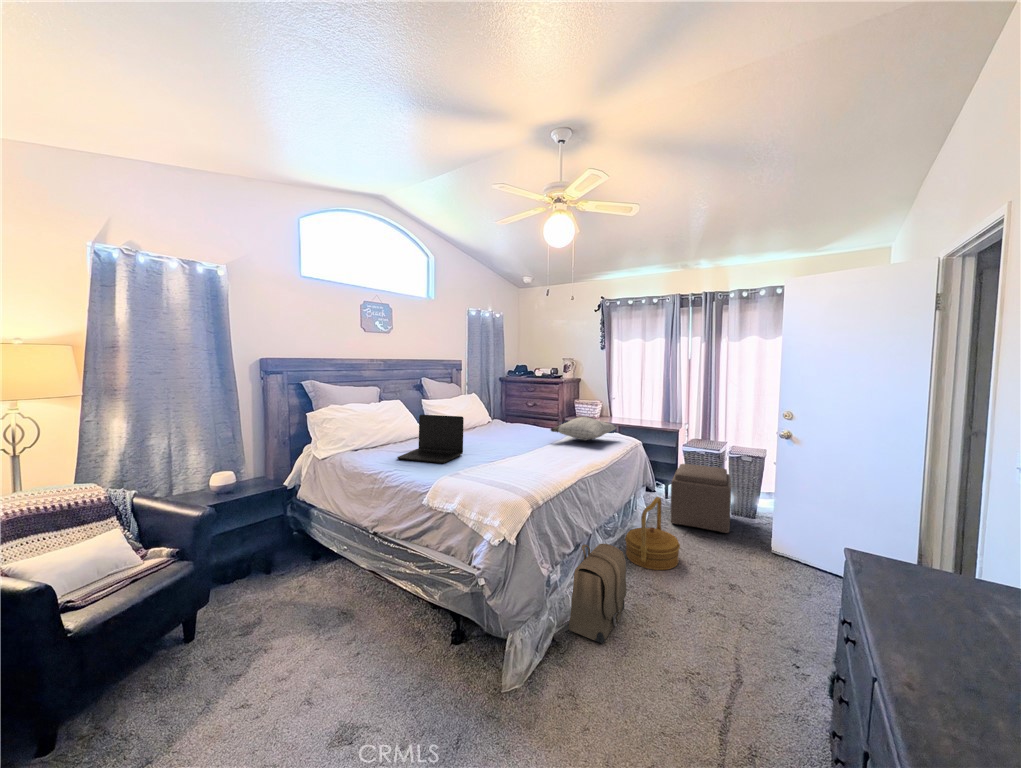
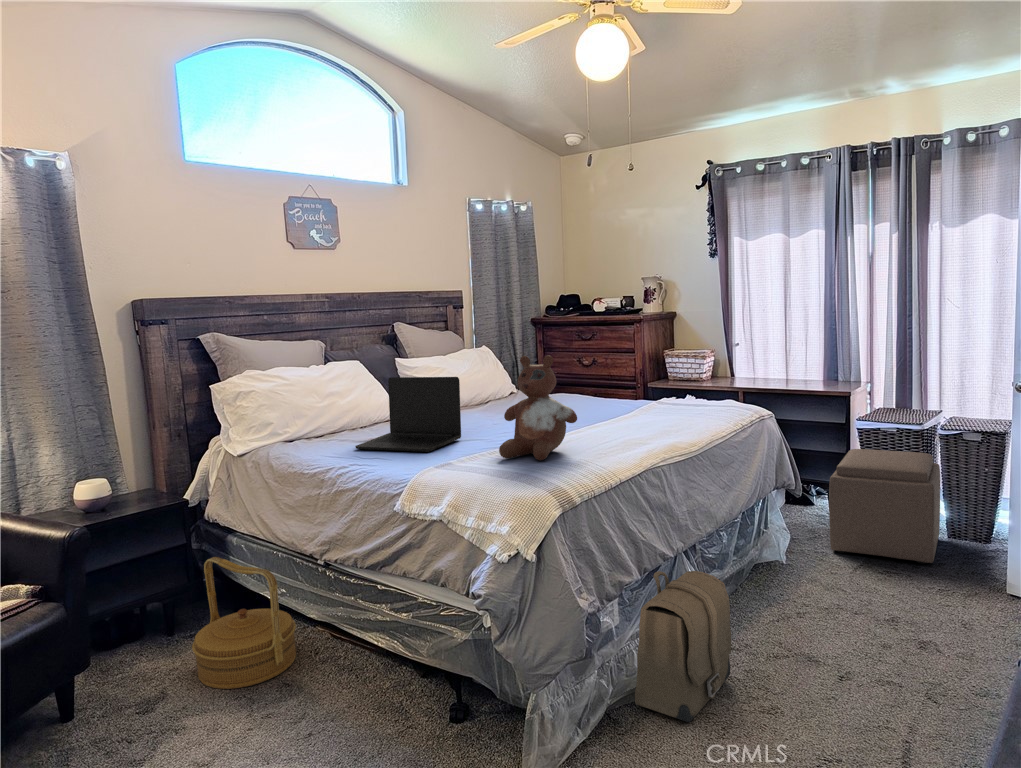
stuffed bear: none [489,408,537,473] -> present [499,355,577,460]
pillow: present [551,417,616,440] -> none [610,371,727,412]
woven basket: present [625,497,680,570] -> present [192,557,296,689]

